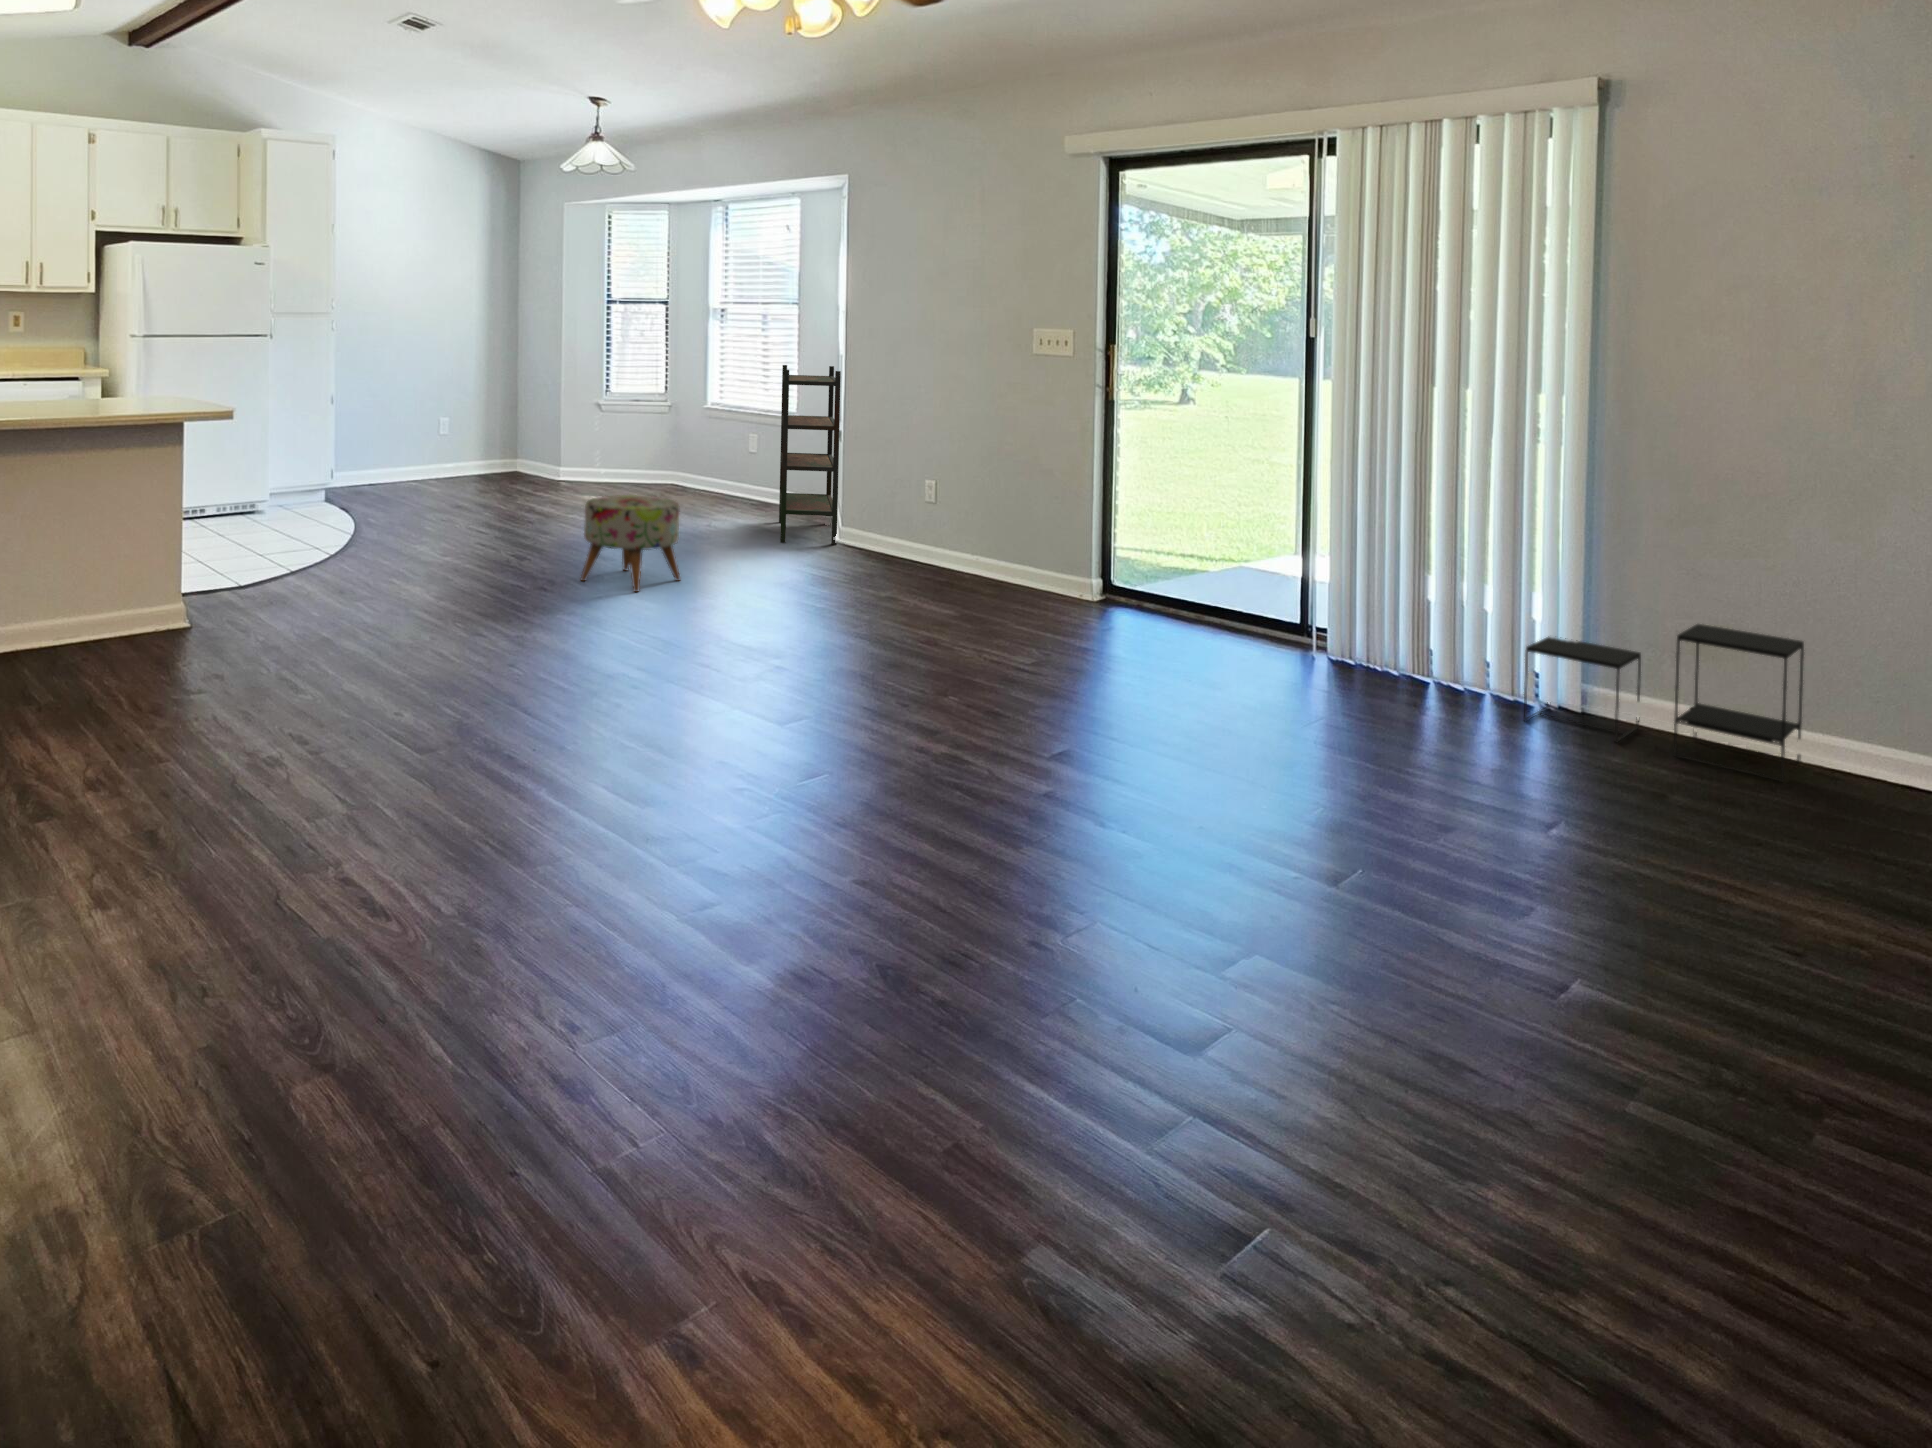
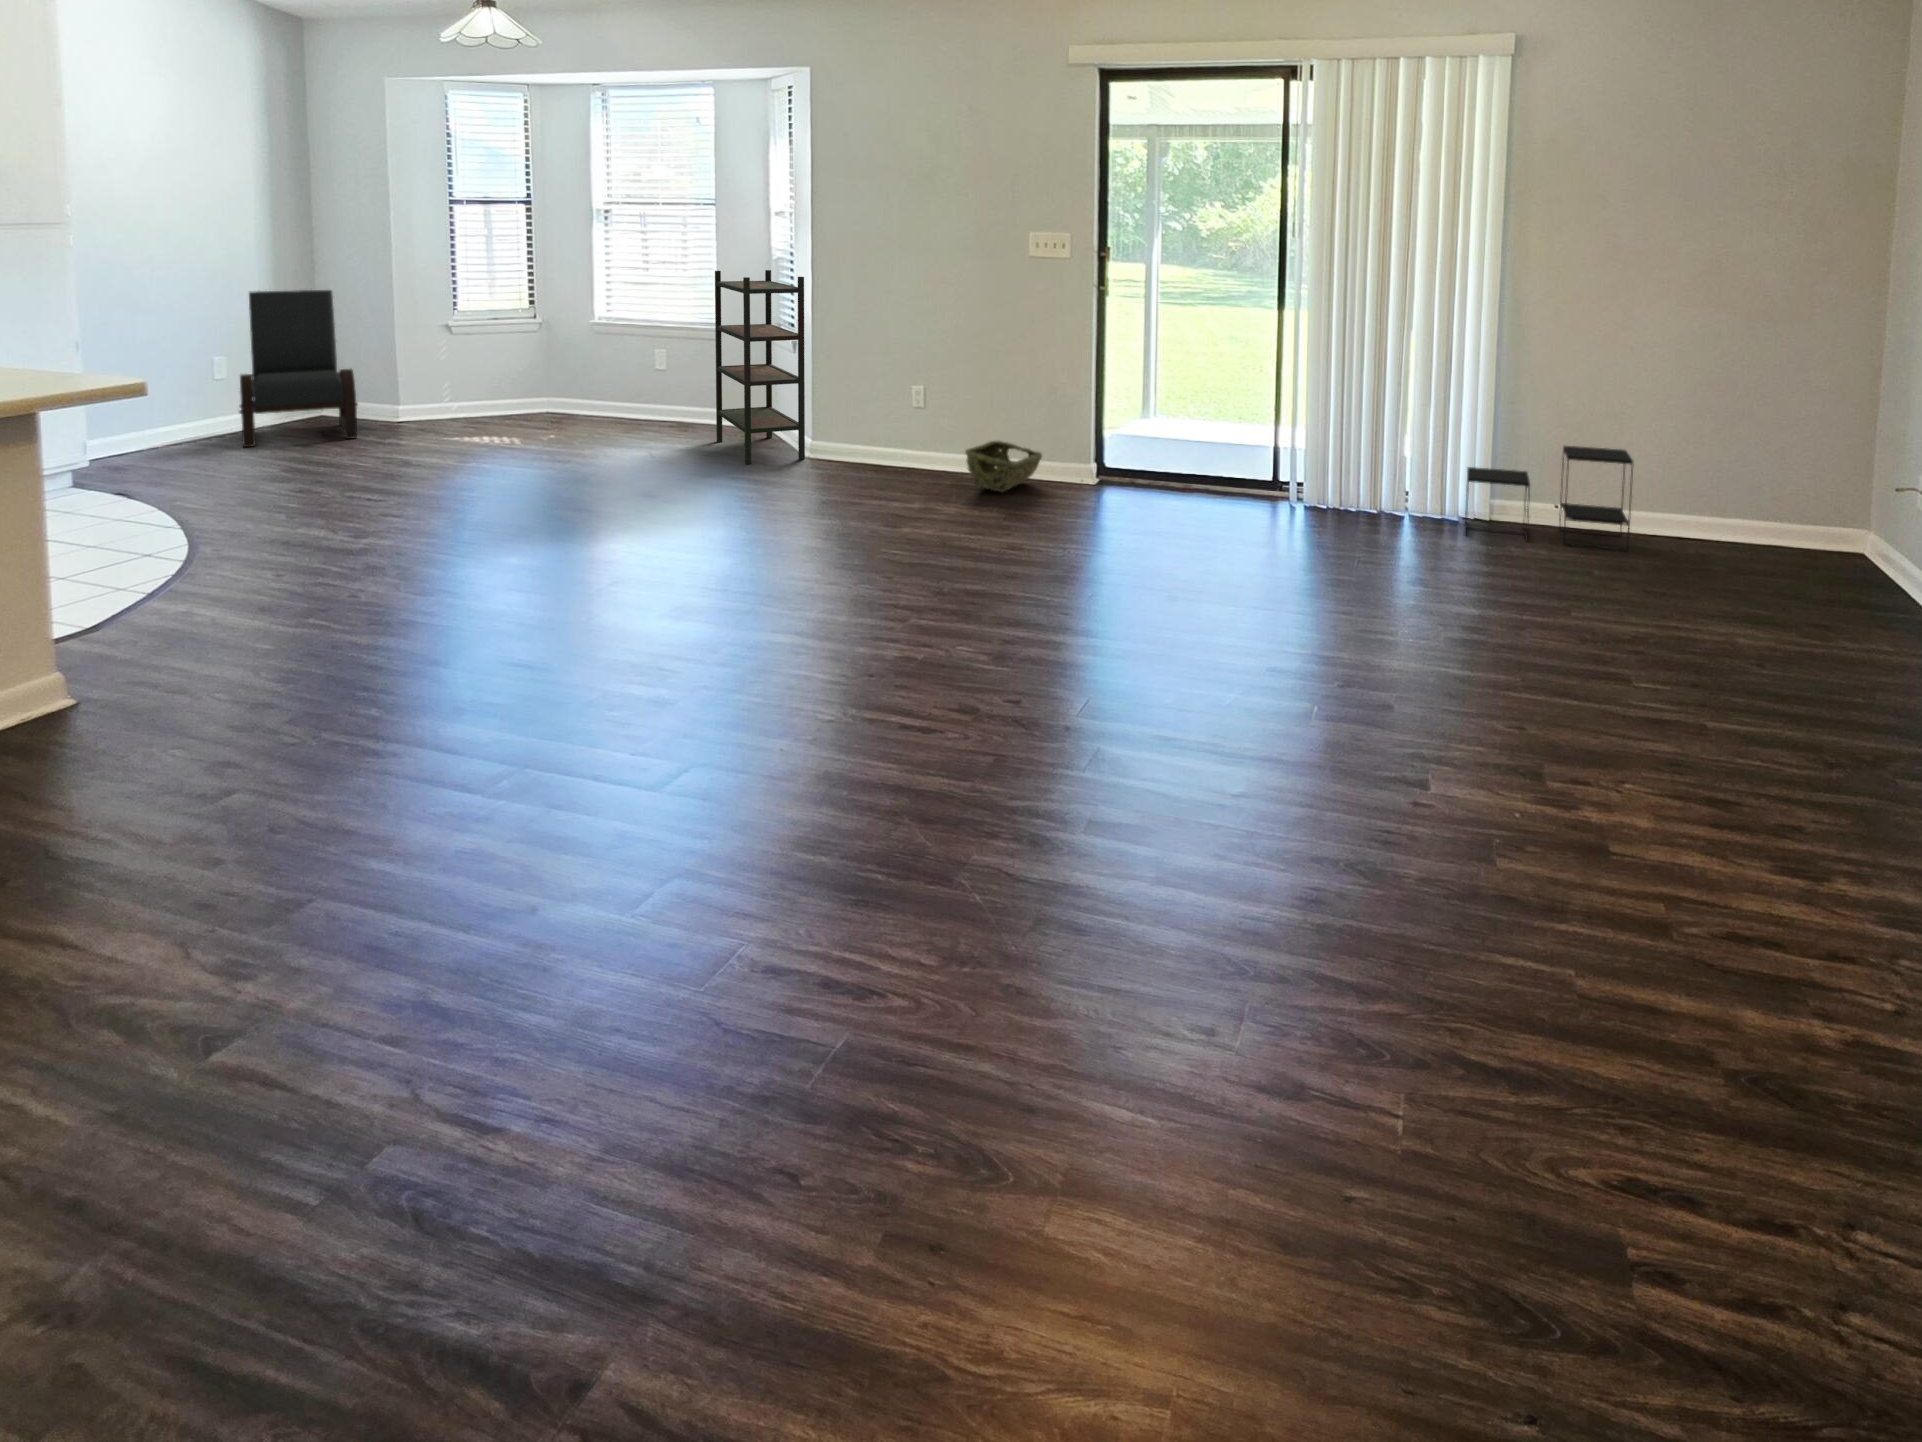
lounge chair: none [441,371,527,491] -> present [240,290,358,447]
ottoman: present [581,495,680,592] -> none [577,432,693,544]
woven basket: none [952,544,1044,596] -> present [965,441,1042,492]

